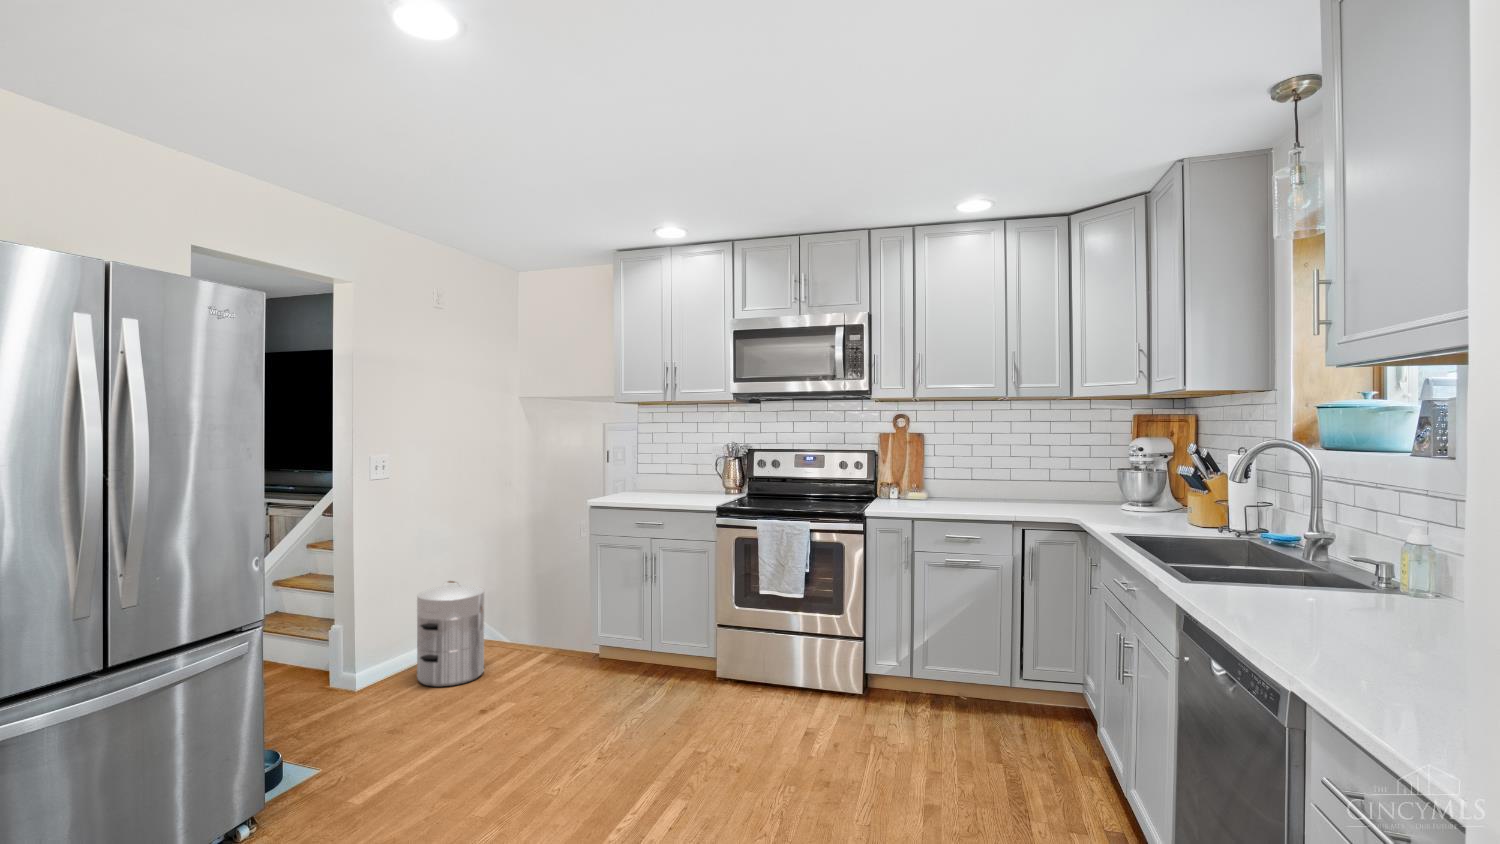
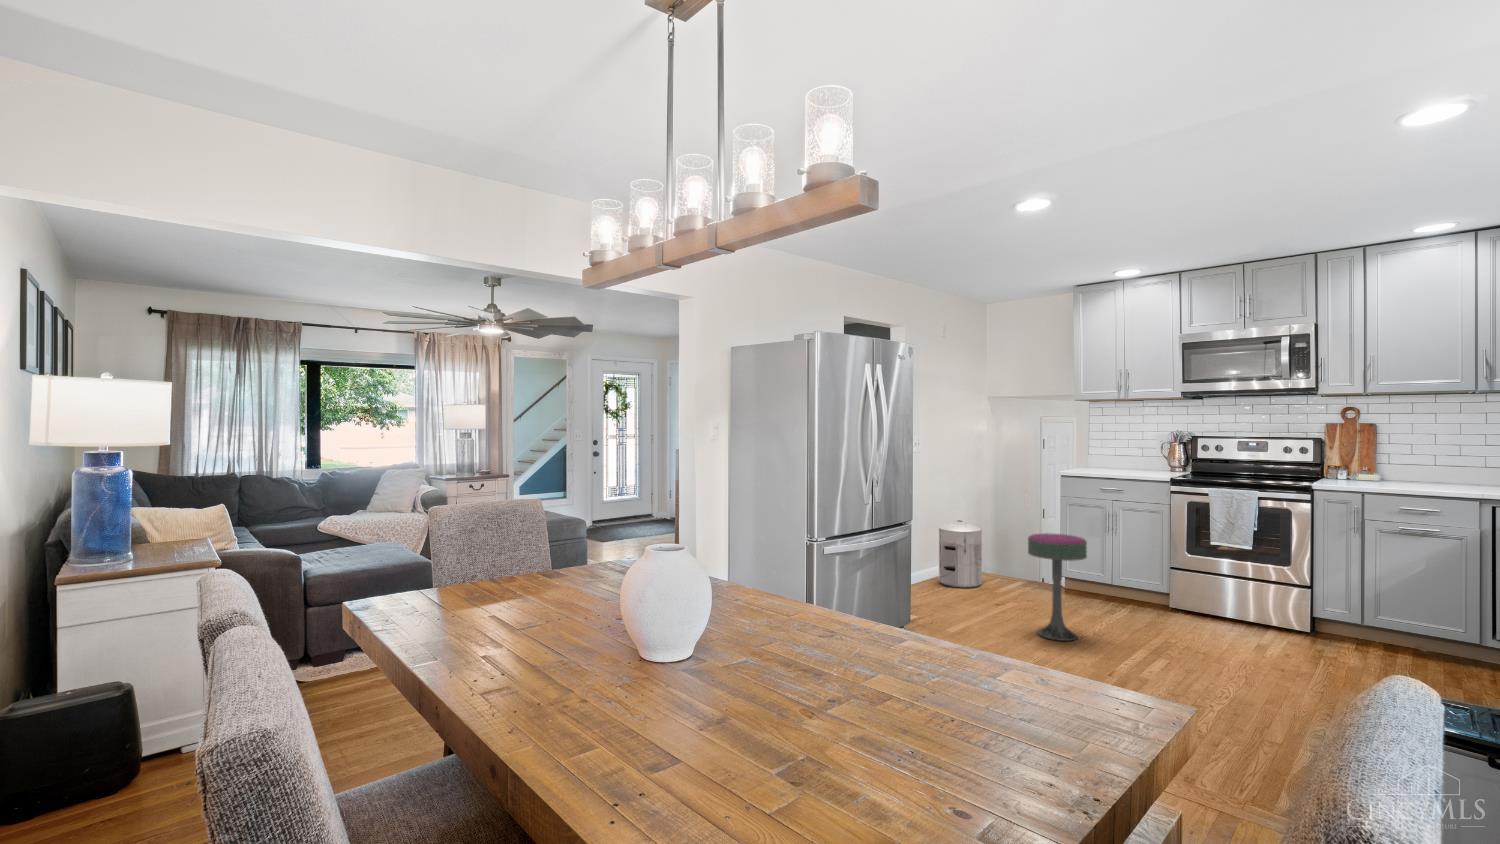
bar stool: none [501,607,589,785] -> present [1028,533,1087,641]

